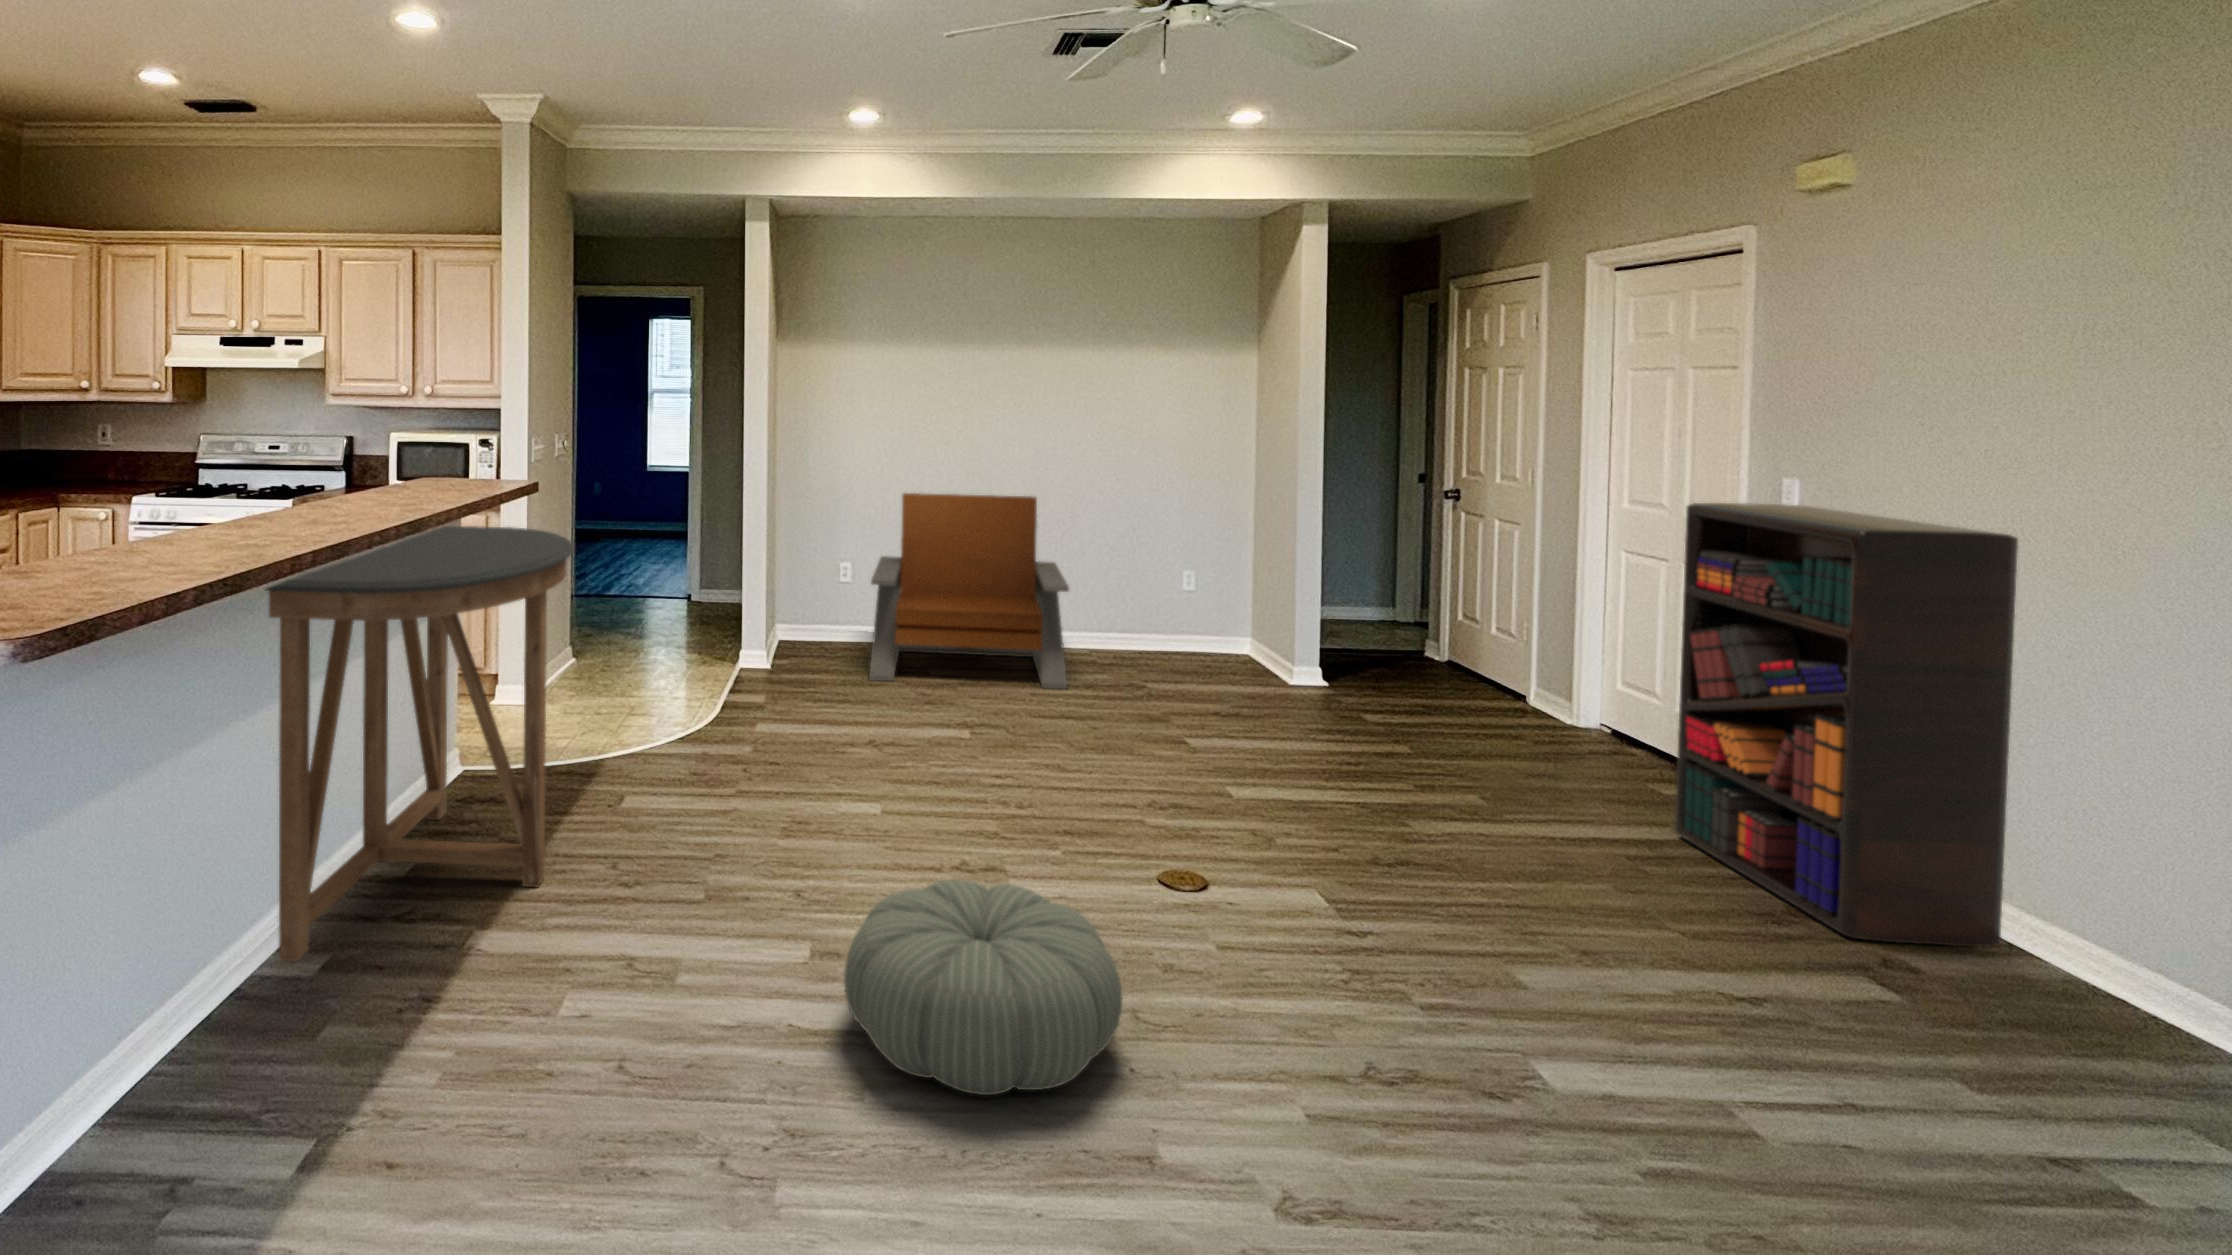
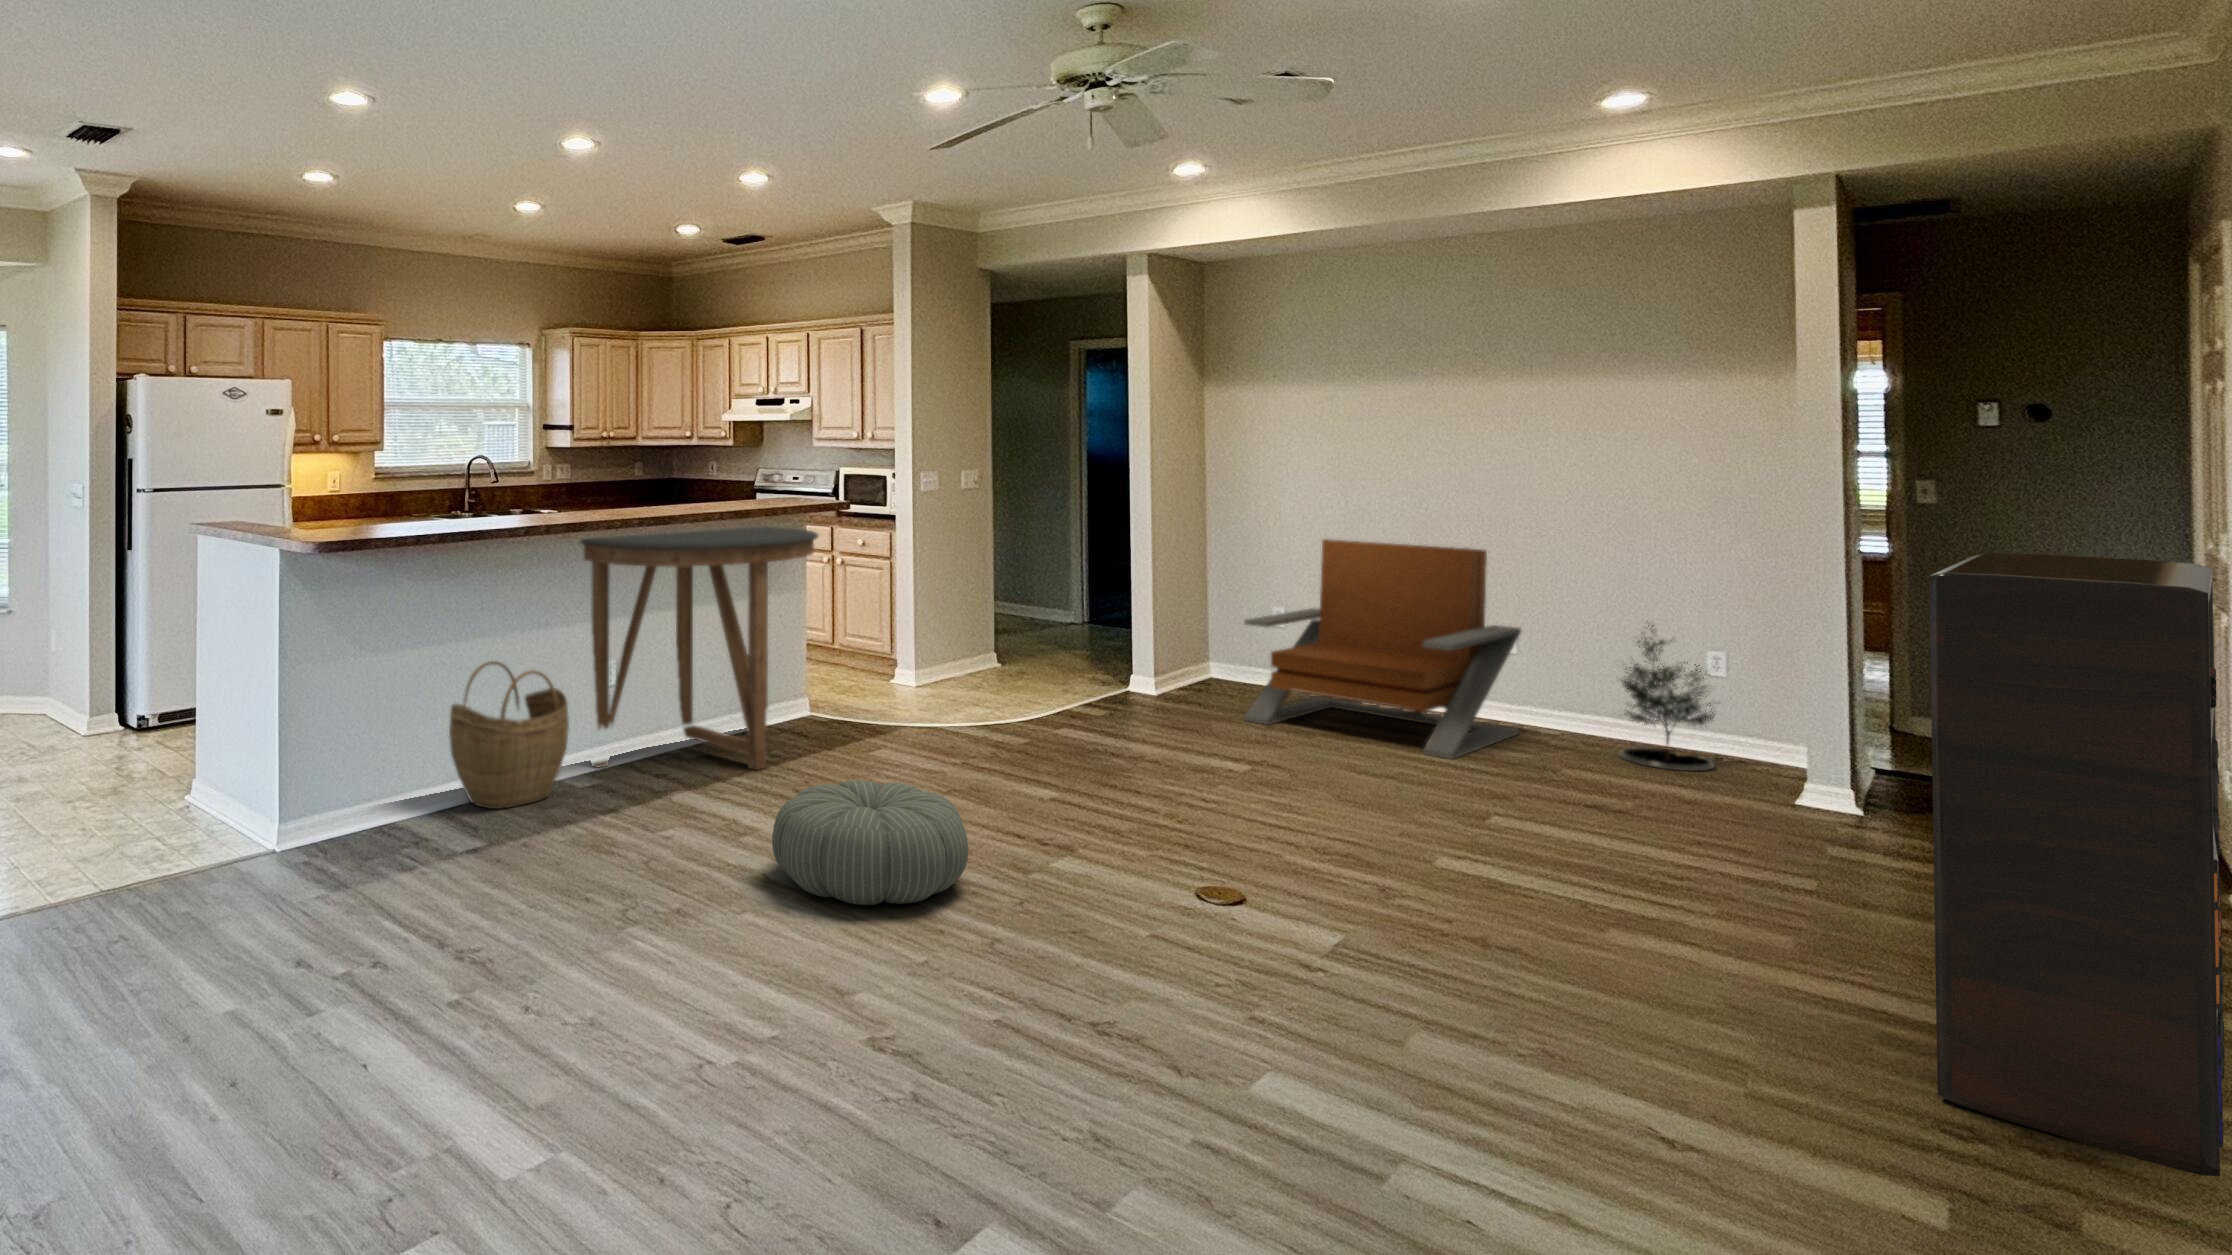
potted tree: none [1134,549,1204,668] -> present [1620,621,1720,771]
woven basket: none [113,839,342,1138] -> present [449,661,569,809]

